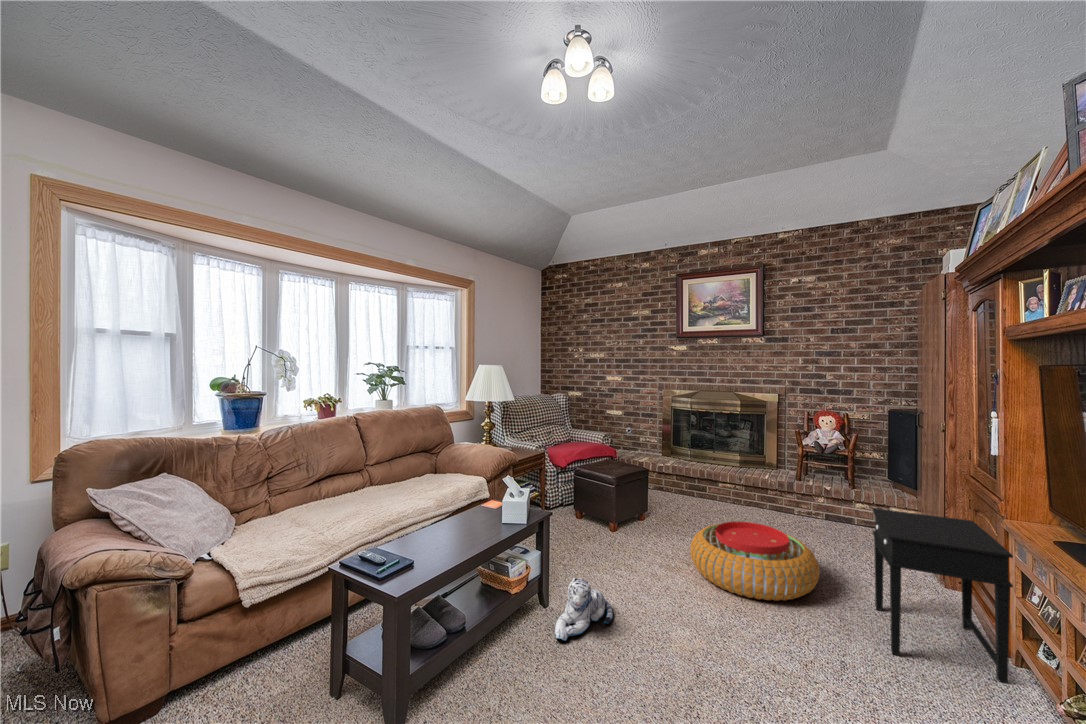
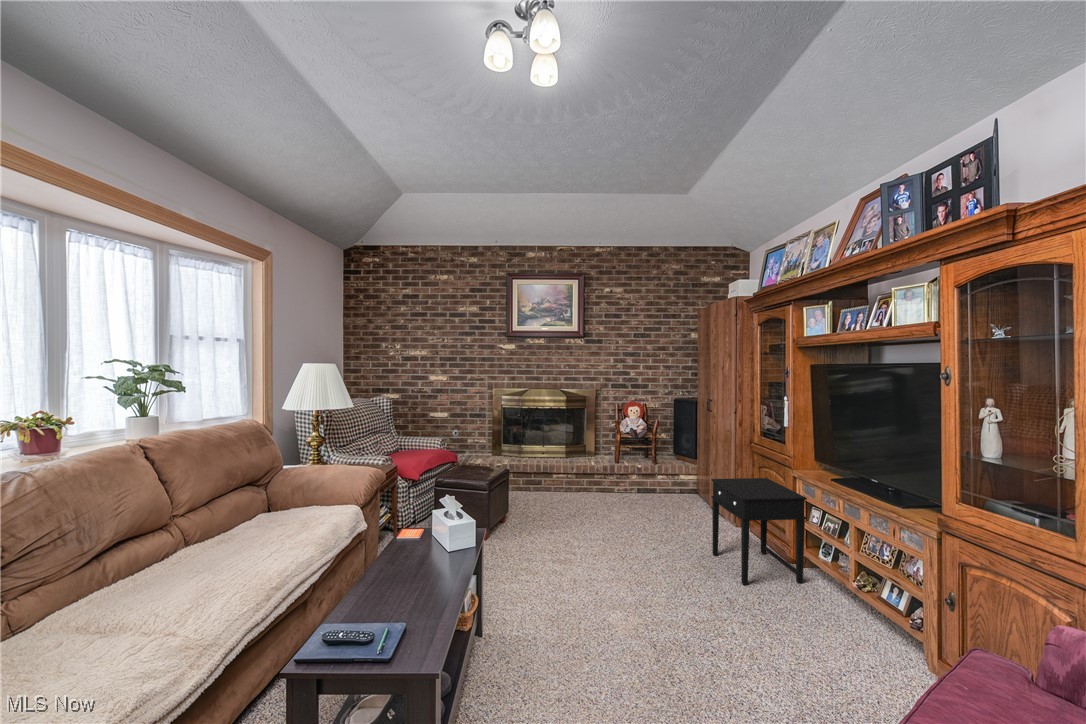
pouf: present [690,522,819,601] -> none [574,506,677,571]
plush toy: present [555,578,613,641] -> none [509,595,555,664]

